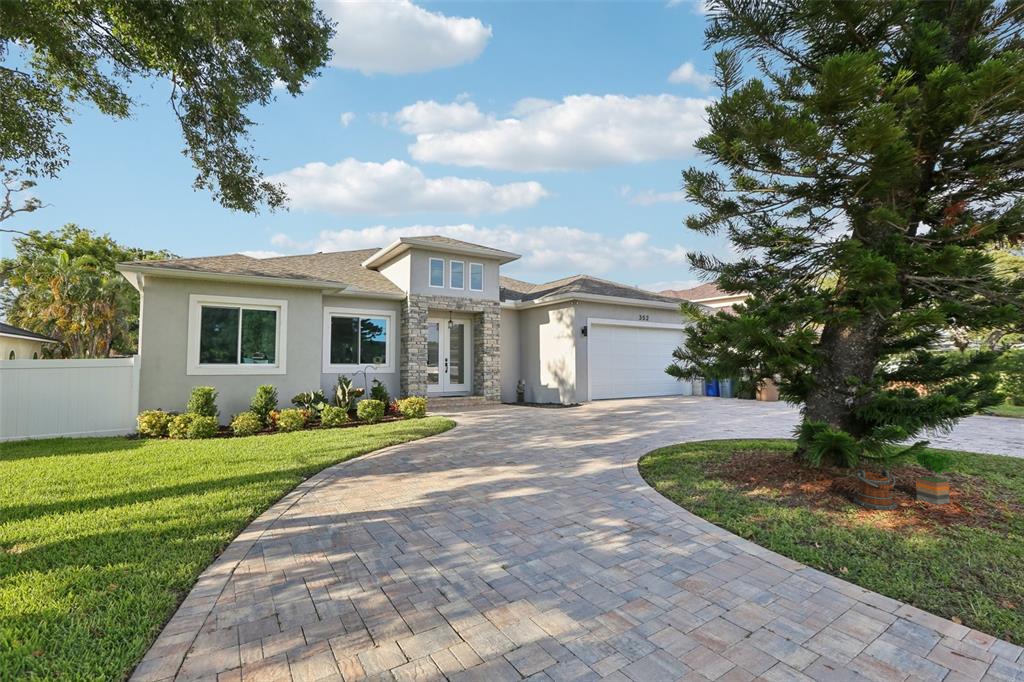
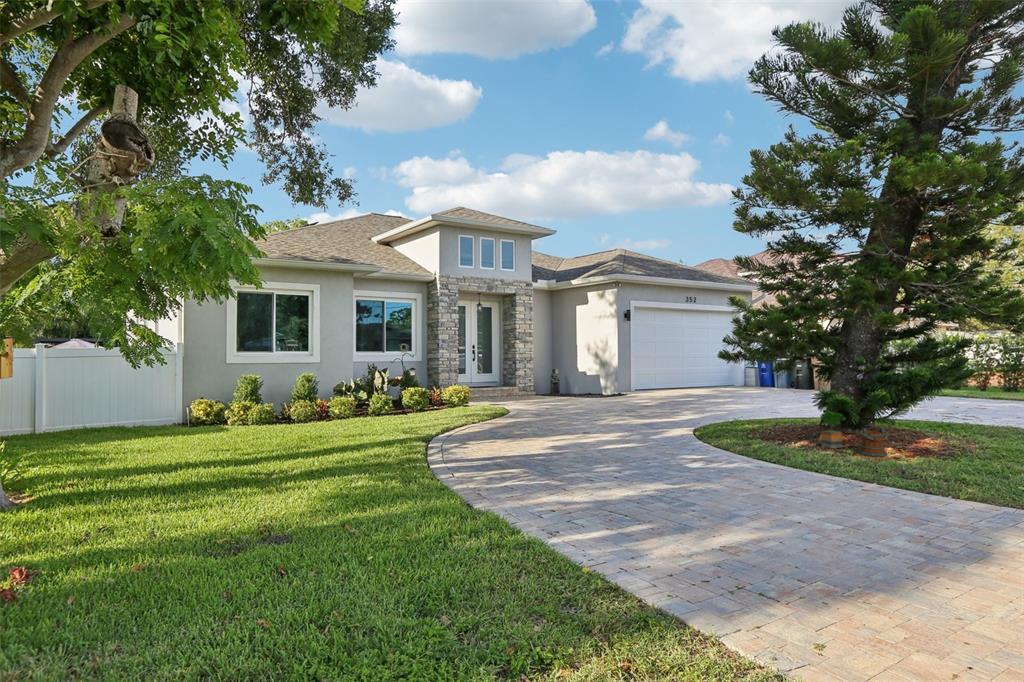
potted tree: present [916,452,955,505] -> present [820,412,845,448]

